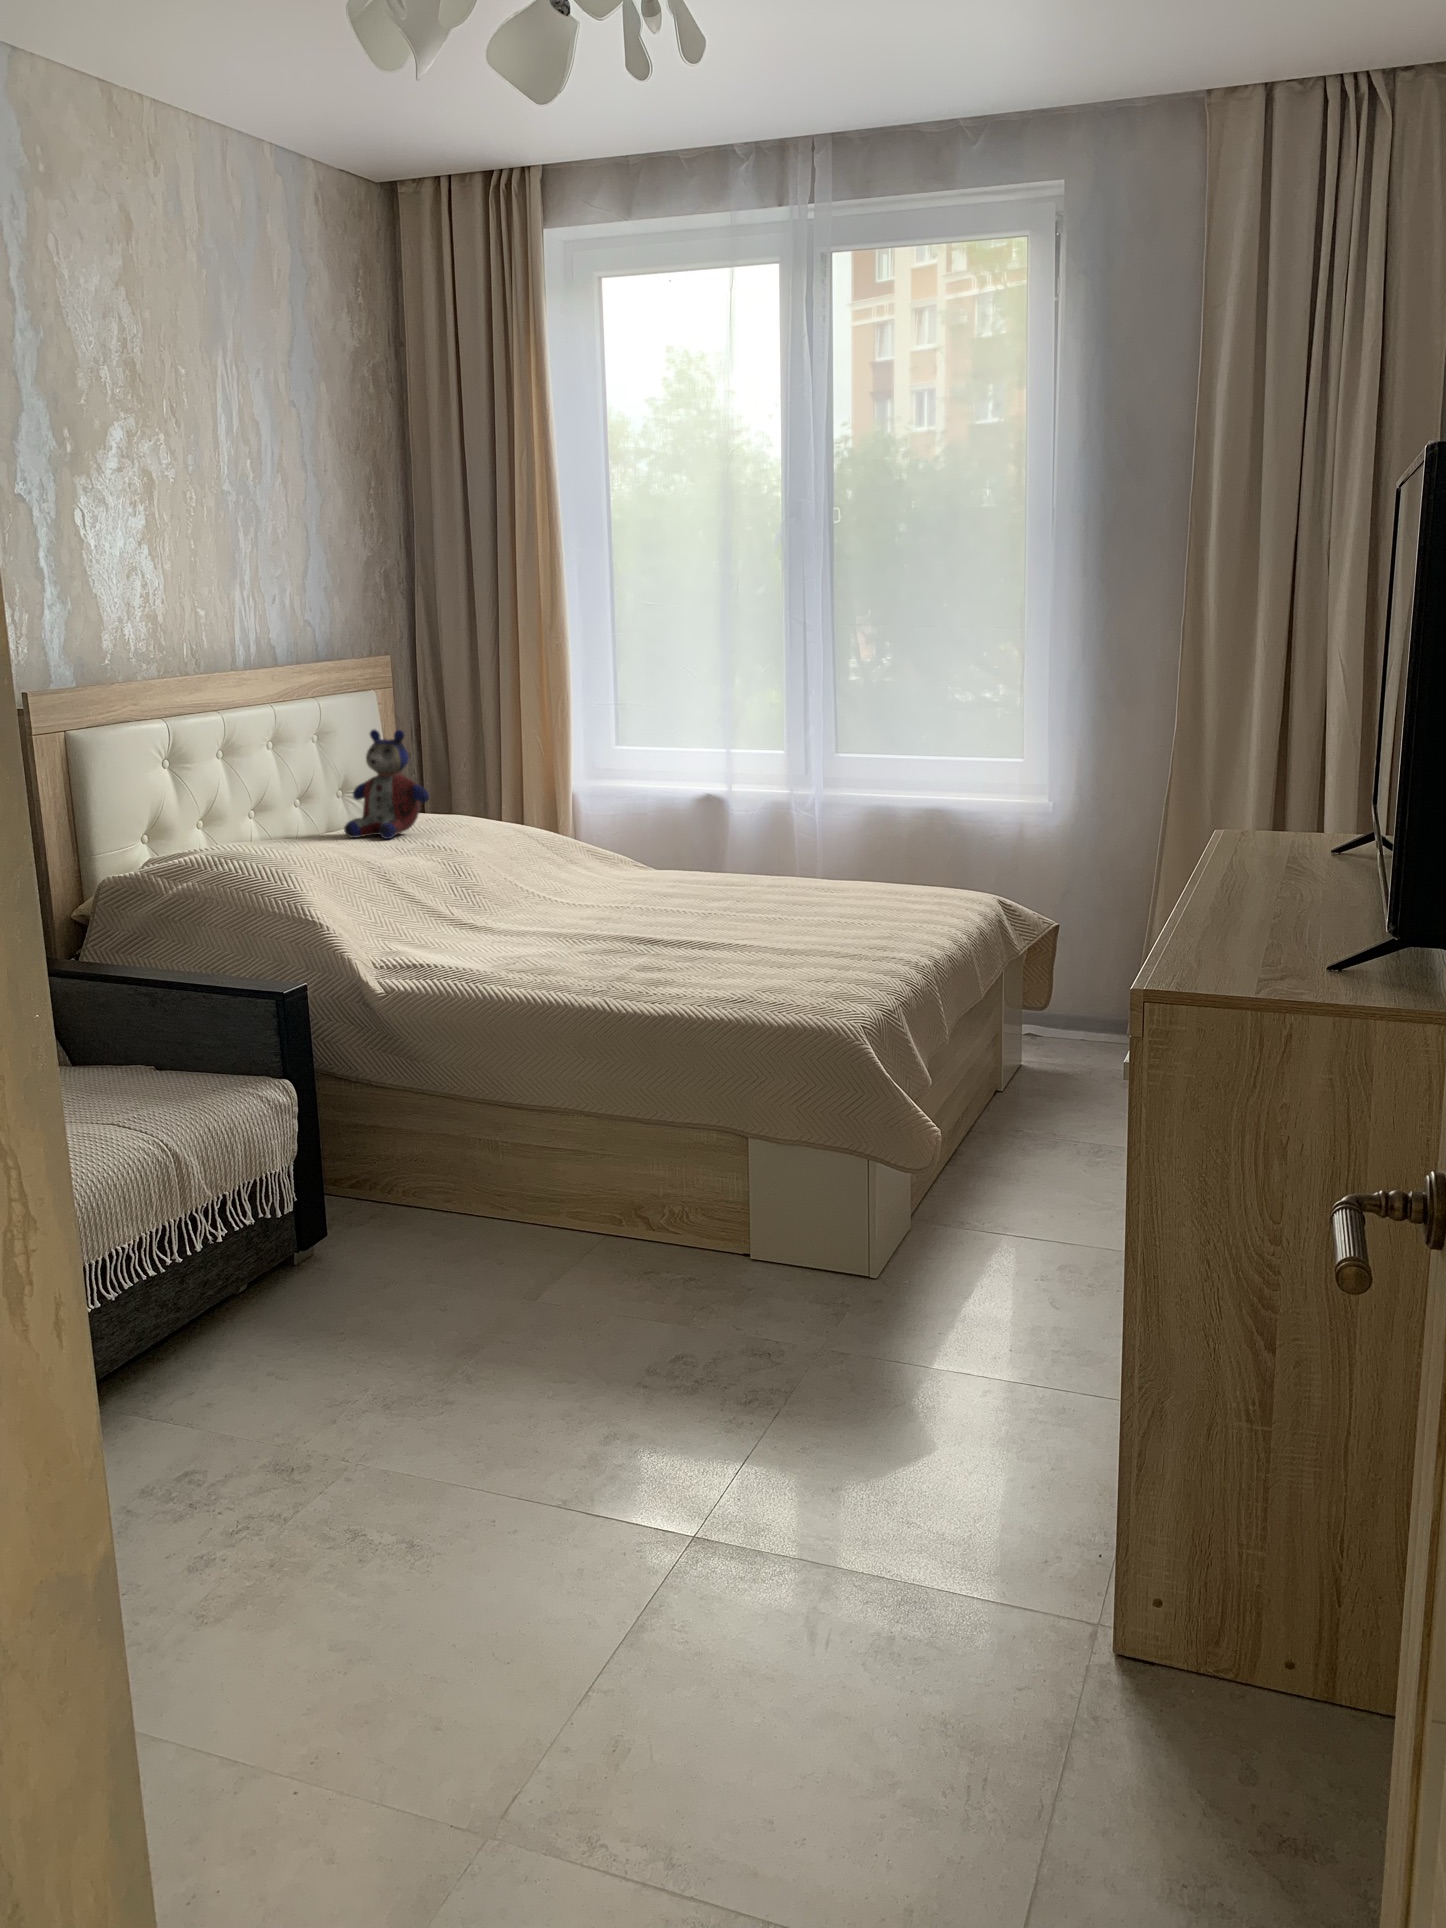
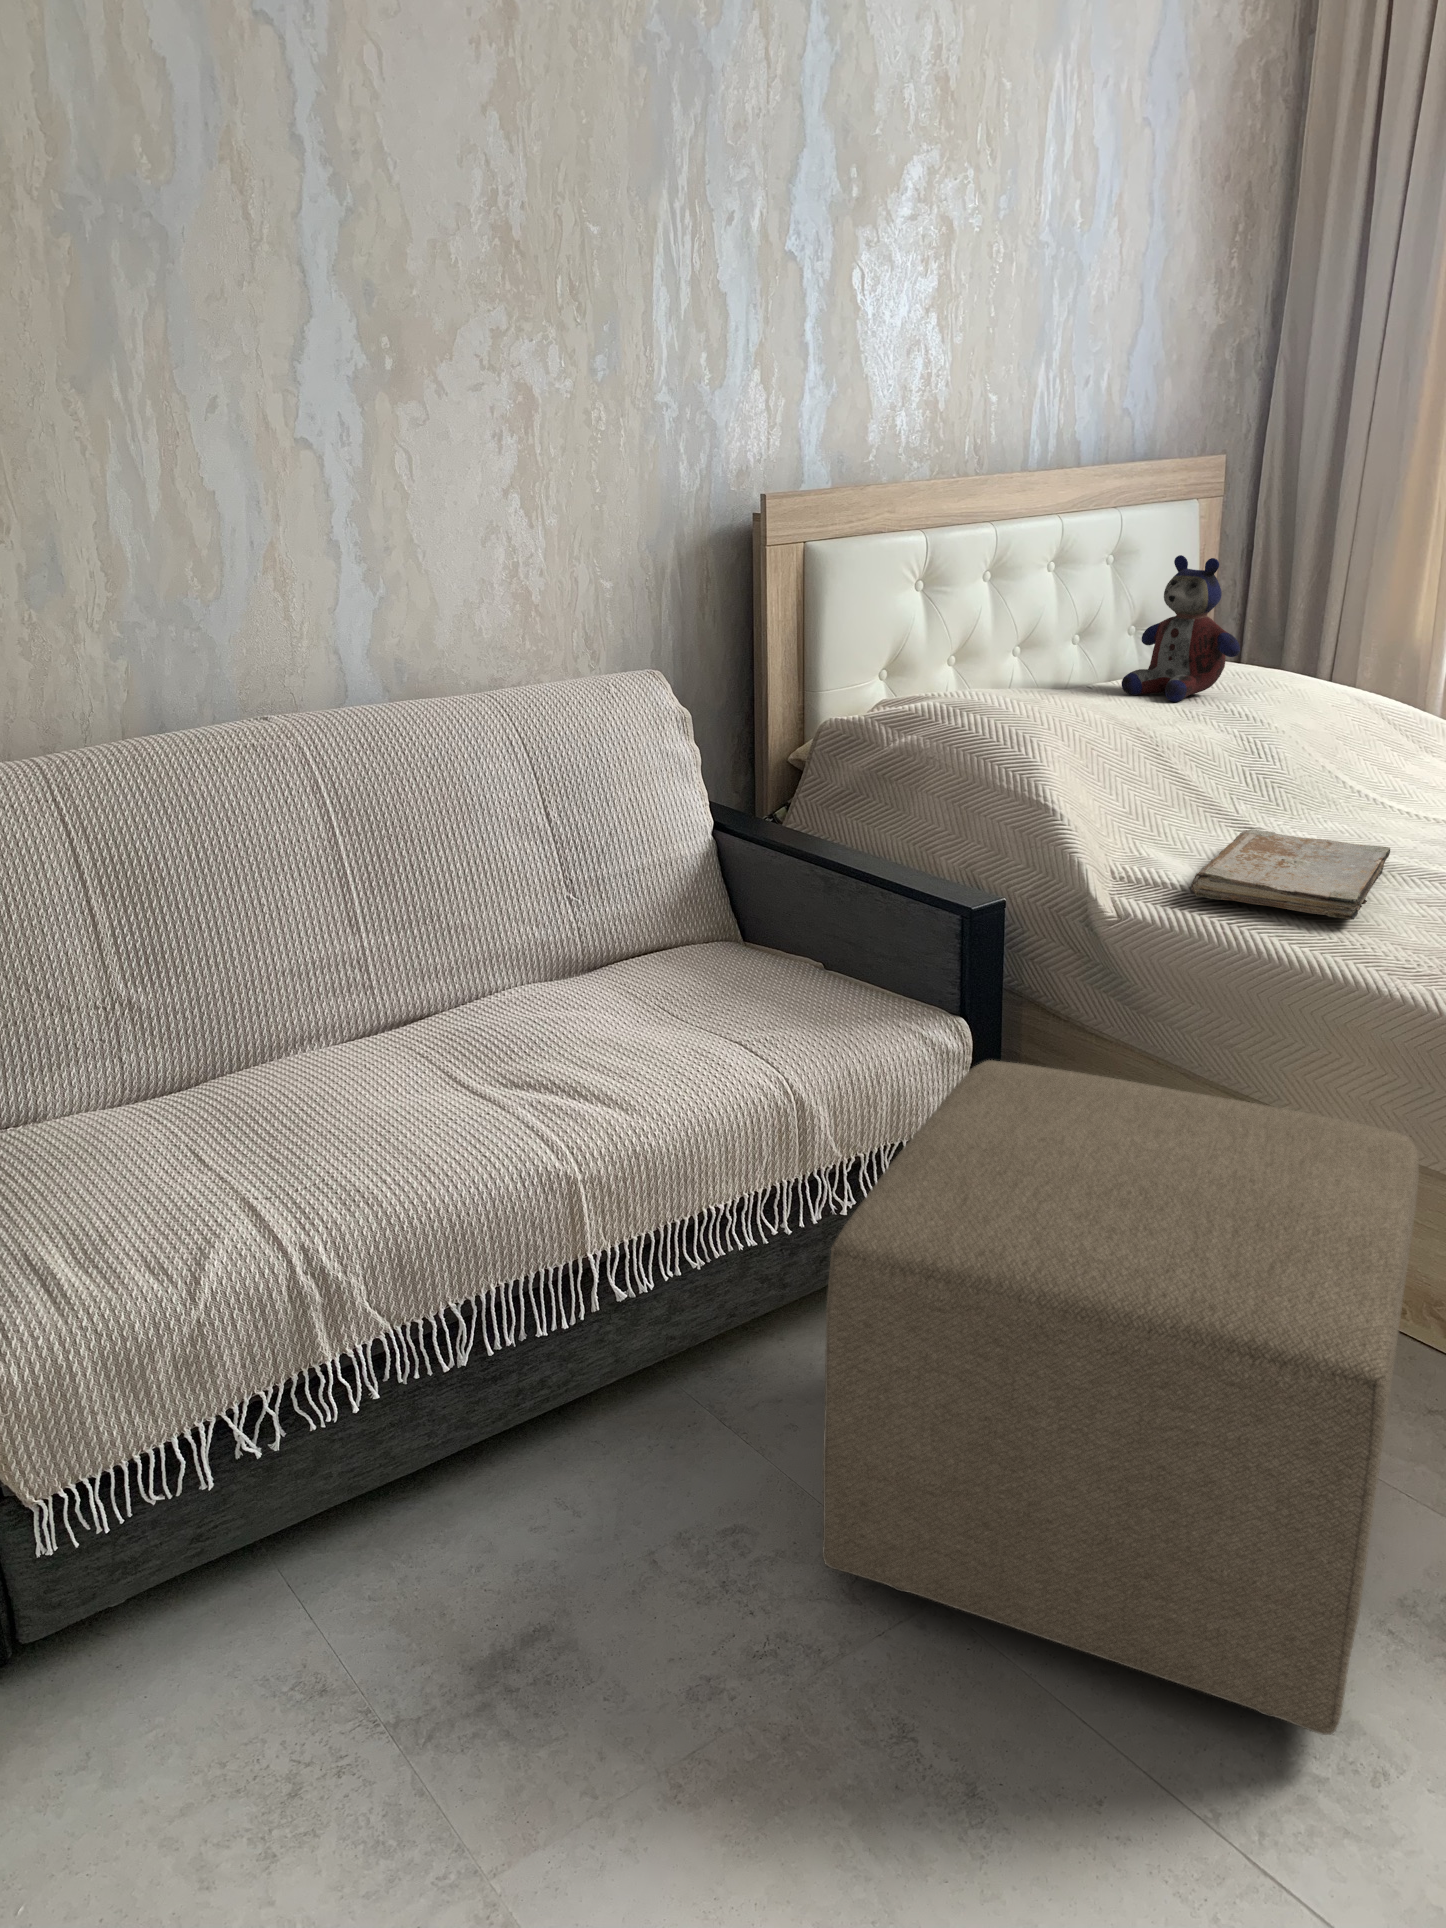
book: none [433,920,560,968] -> present [1191,829,1390,920]
ottoman: none [252,1077,635,1469] -> present [822,1060,1419,1735]

